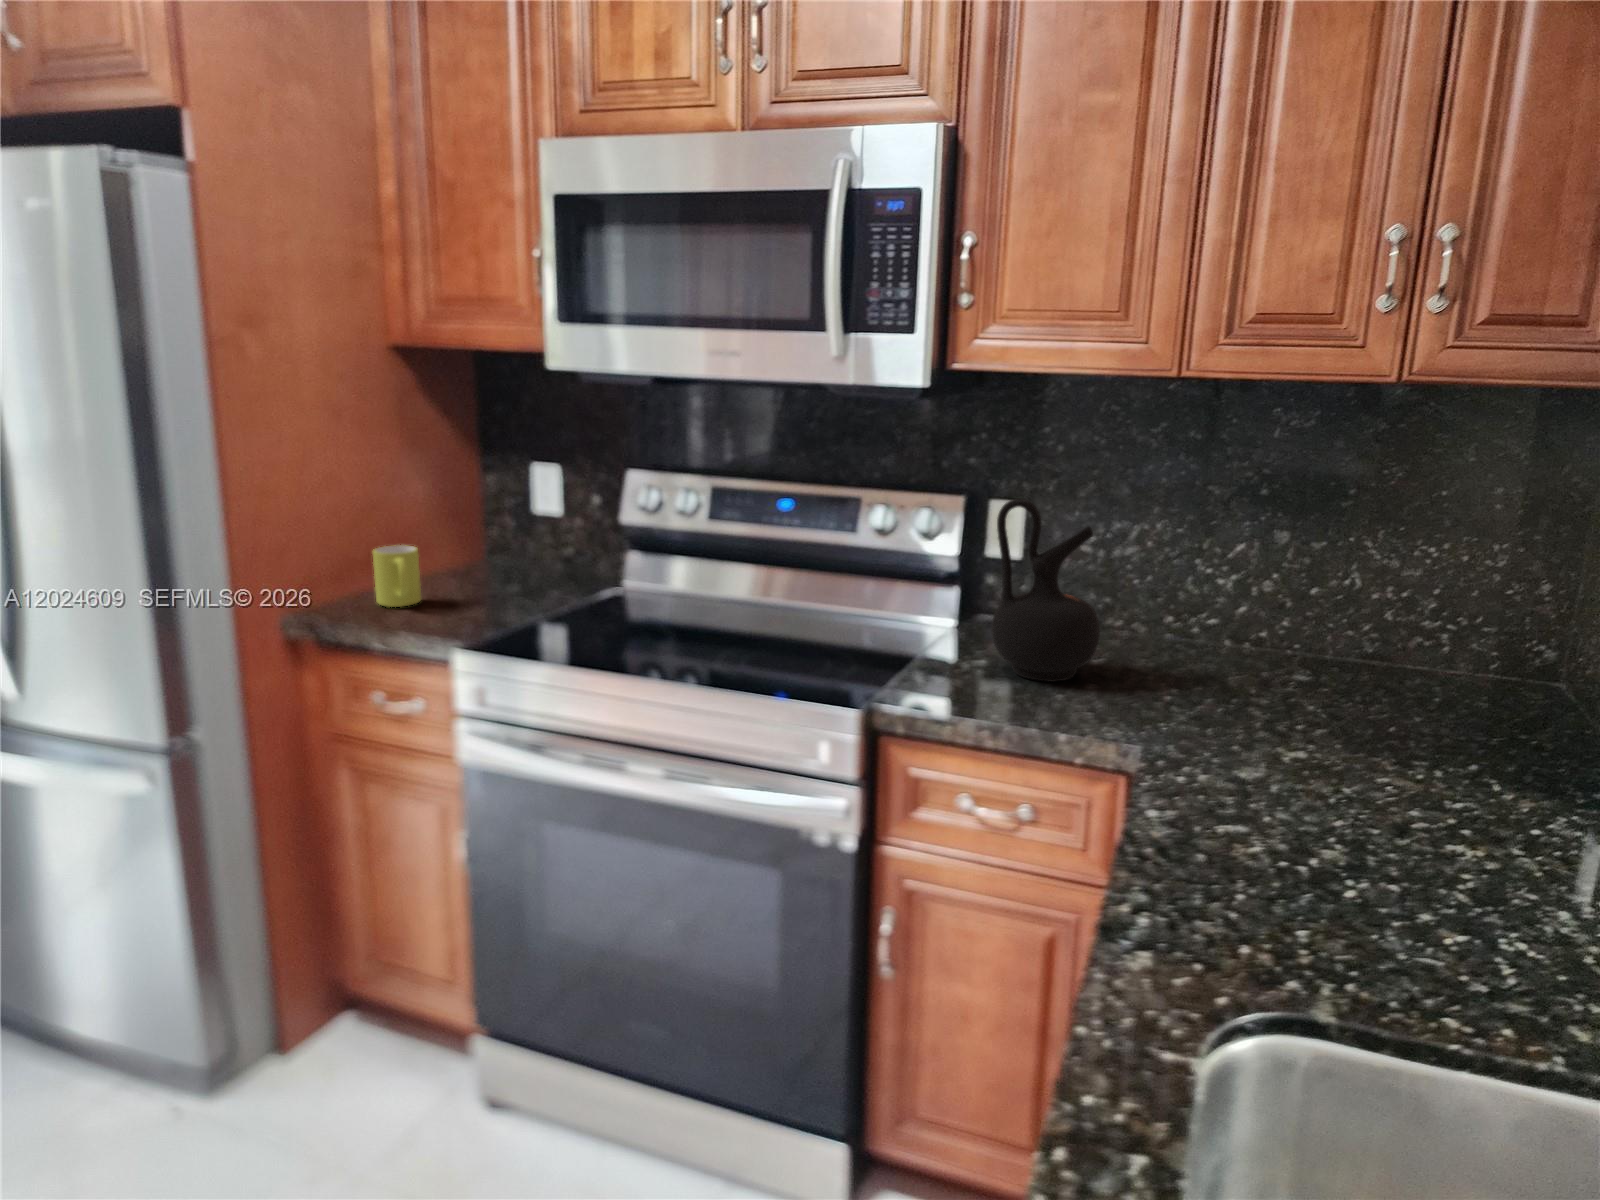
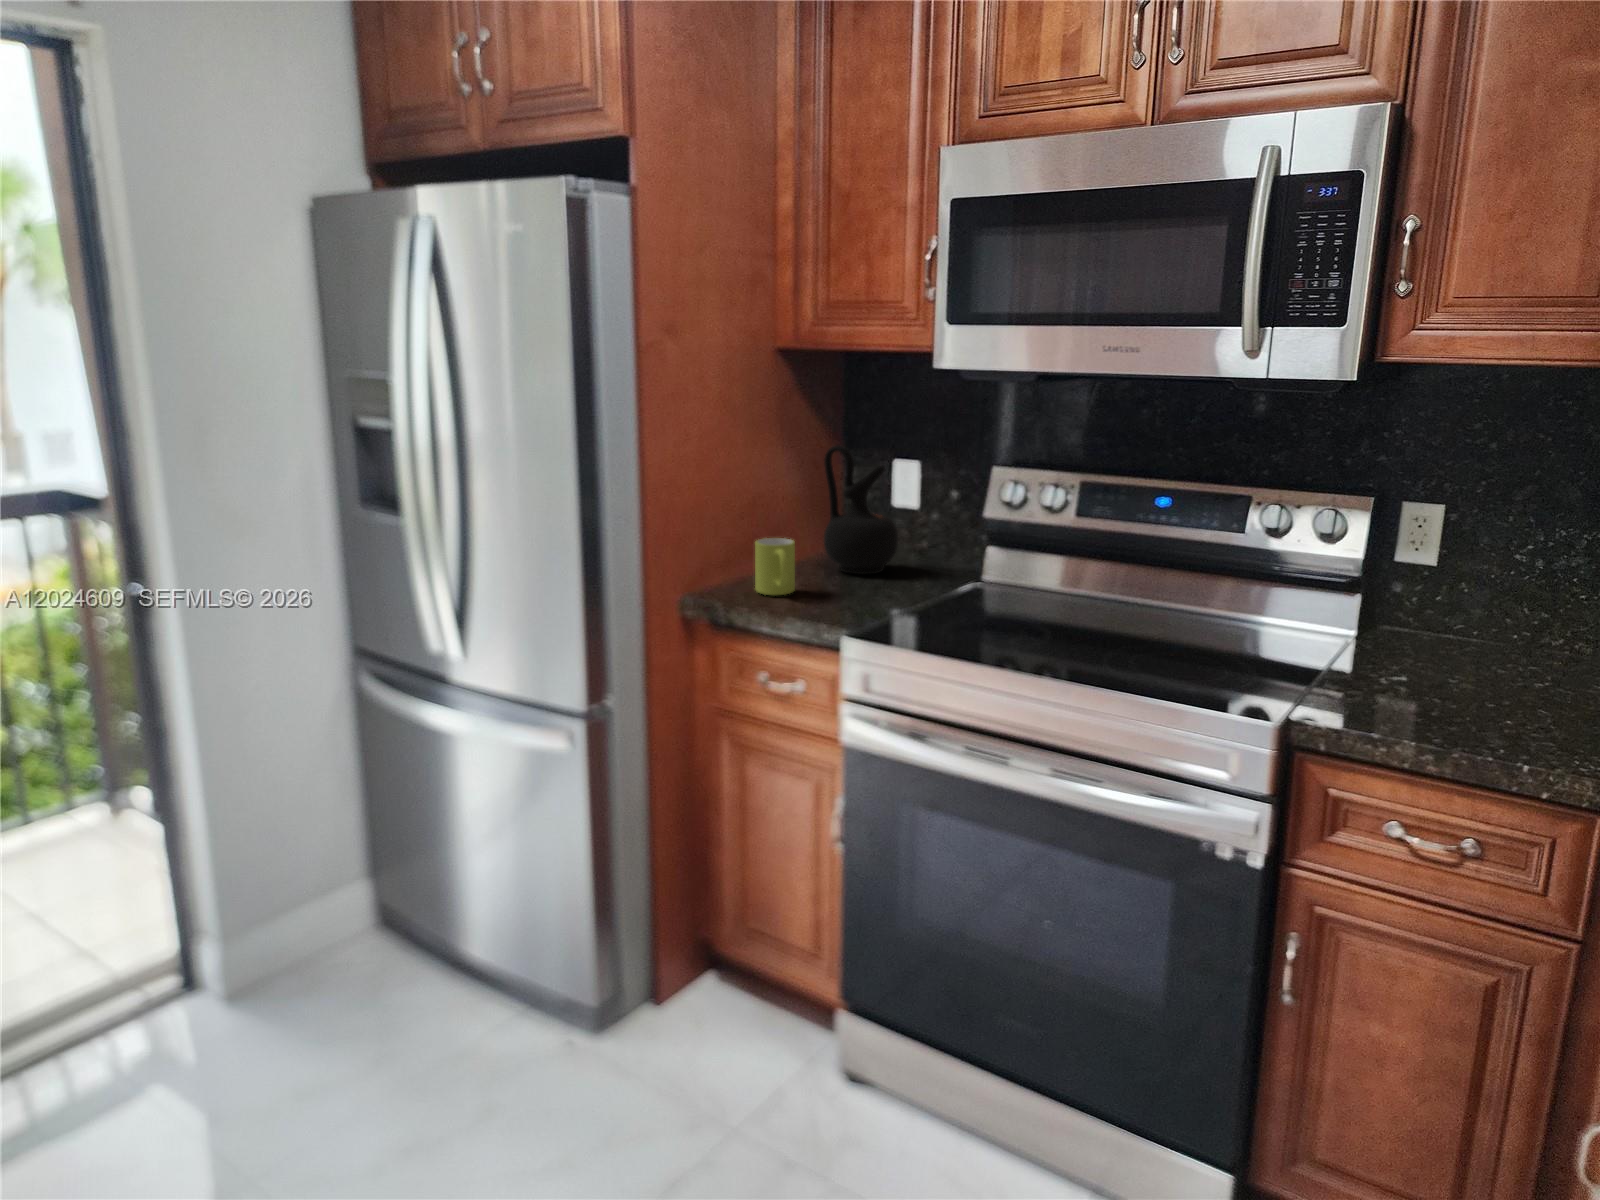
ceramic jug: present [991,498,1100,682] -> present [824,445,898,575]

